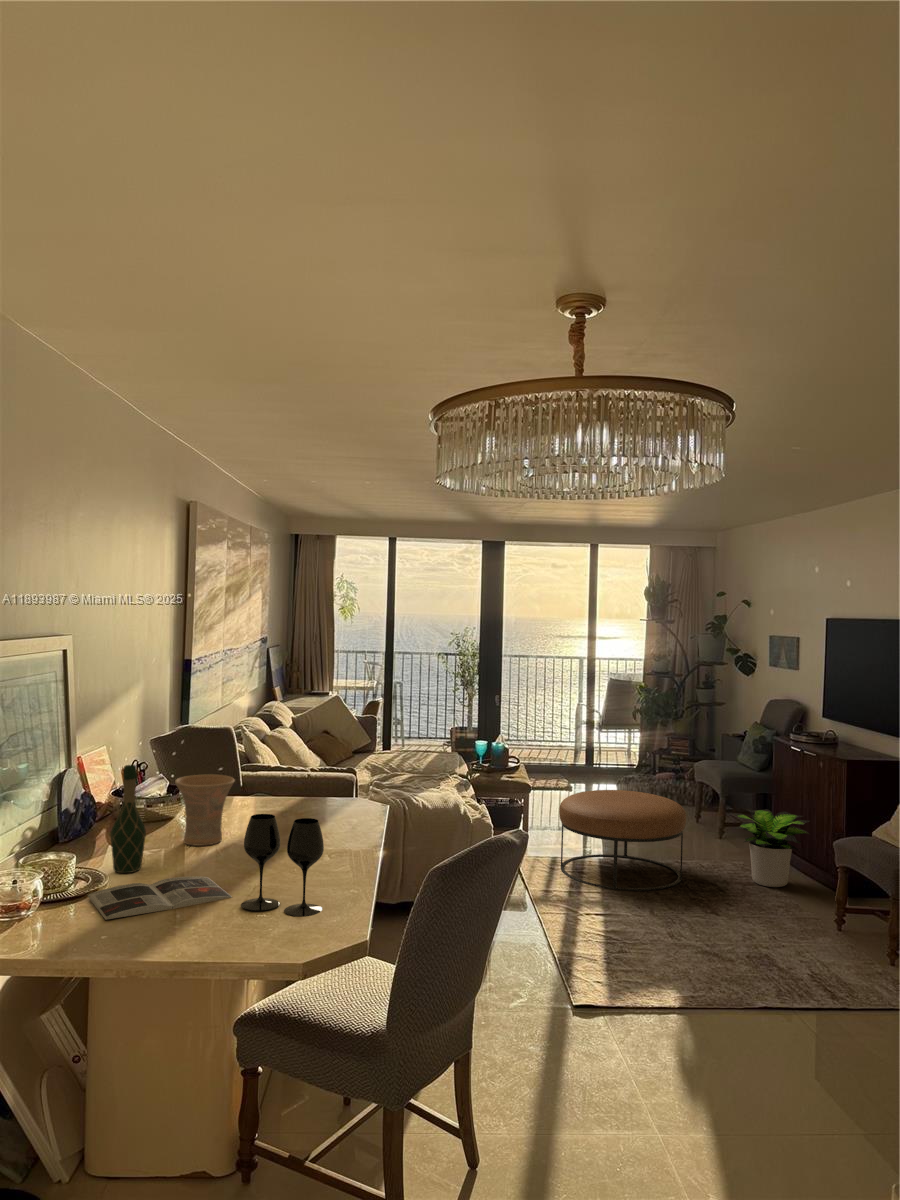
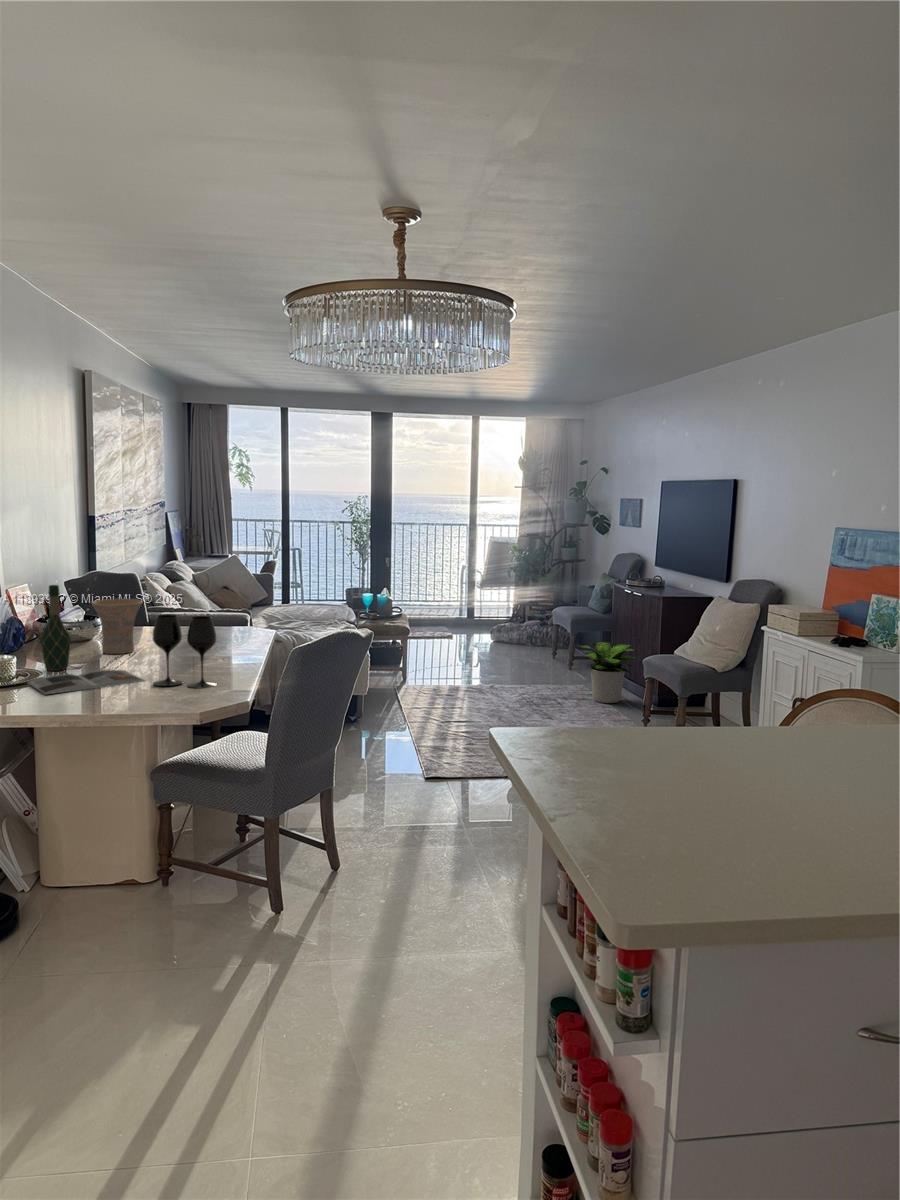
ottoman: present [559,790,686,891] -> none [432,630,539,709]

